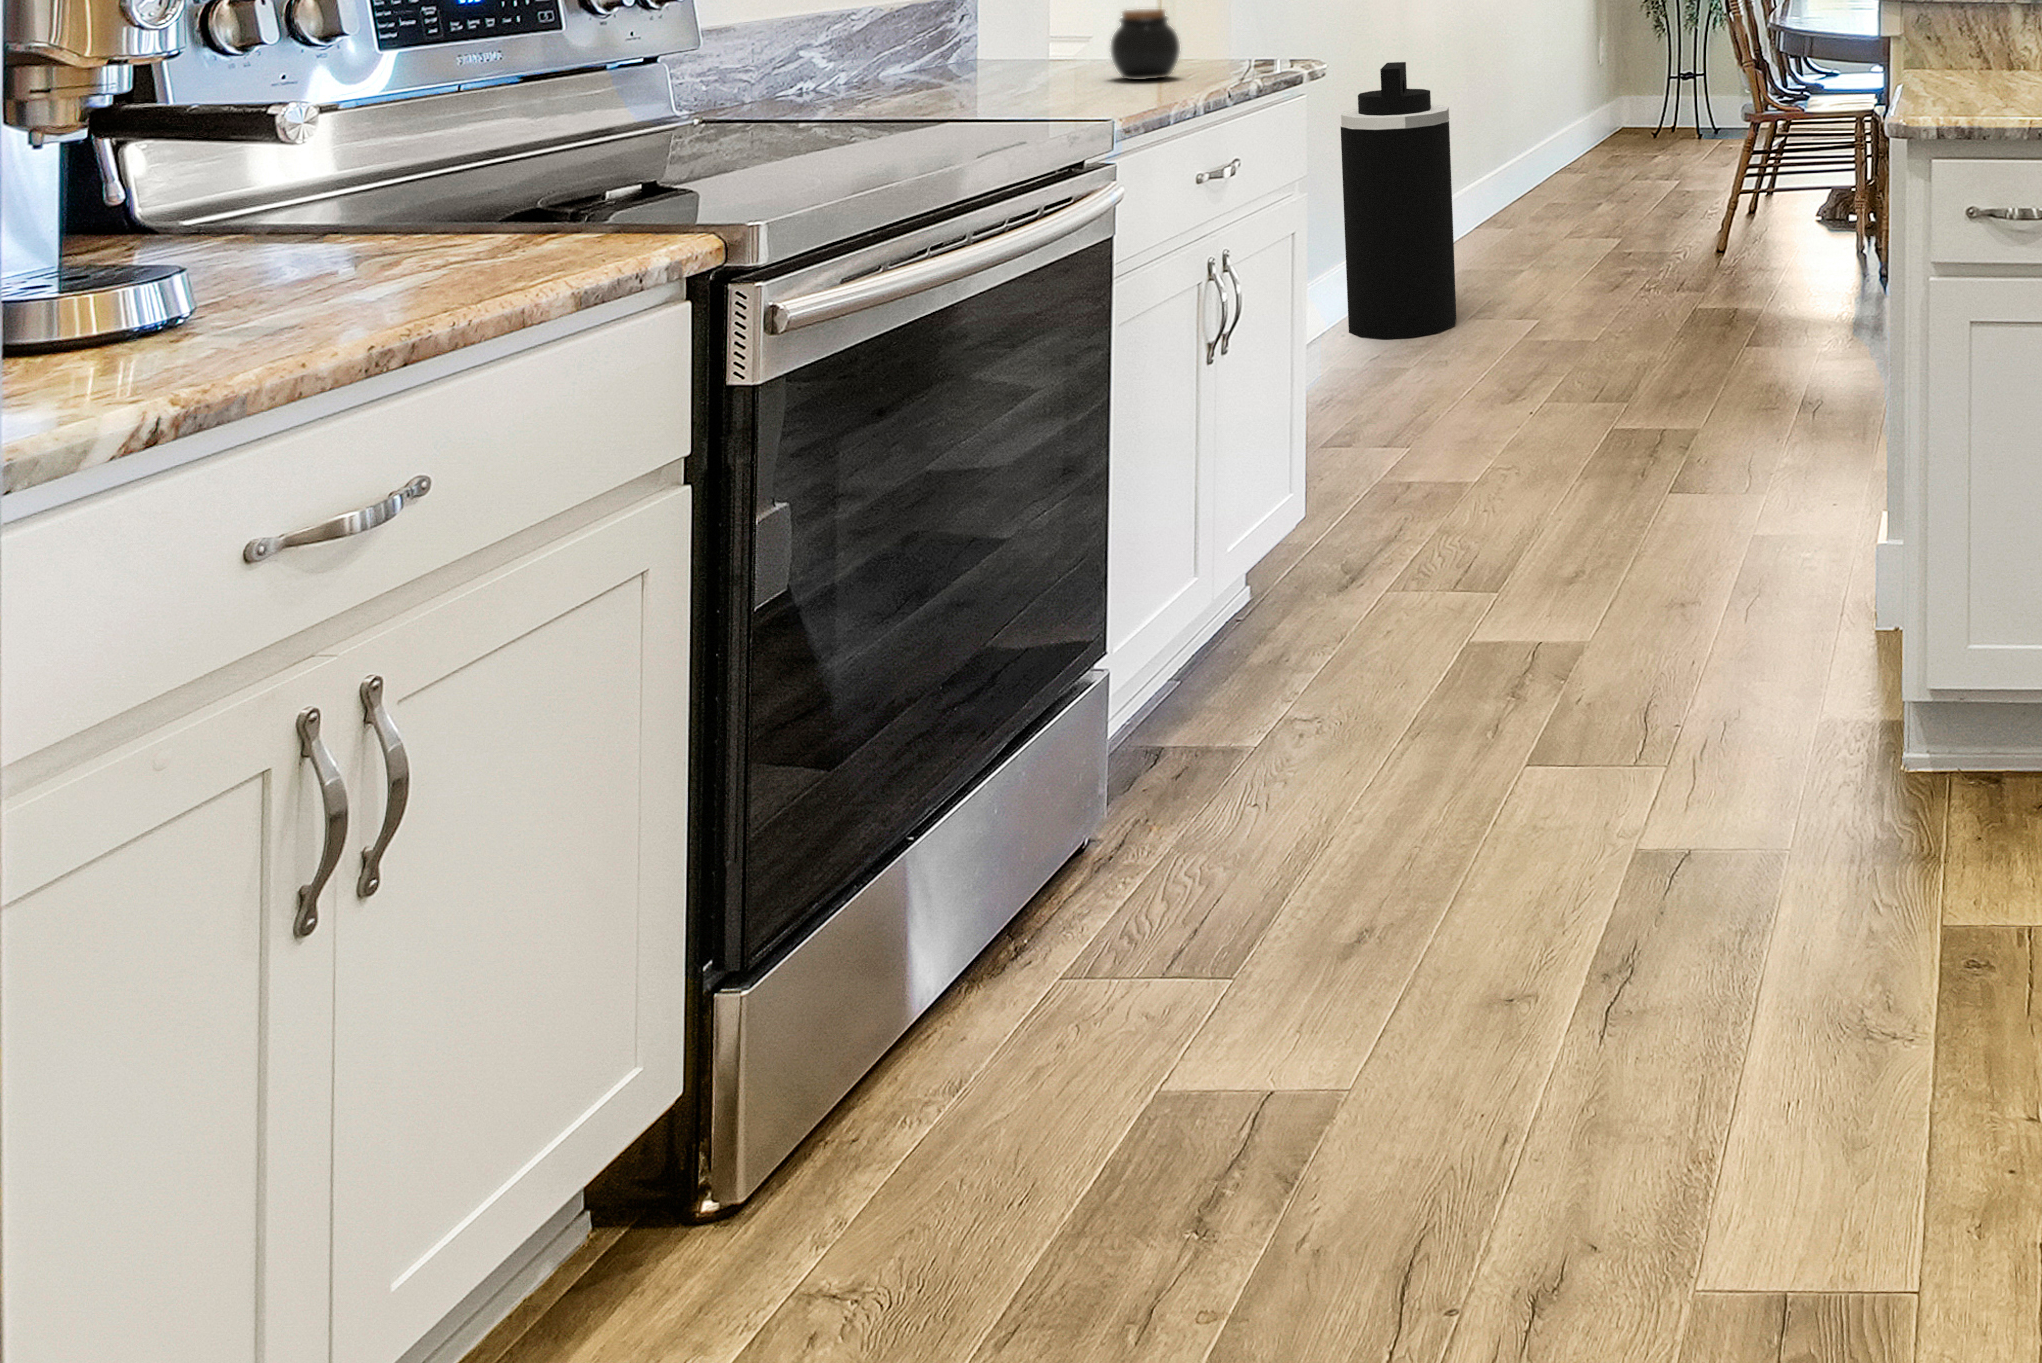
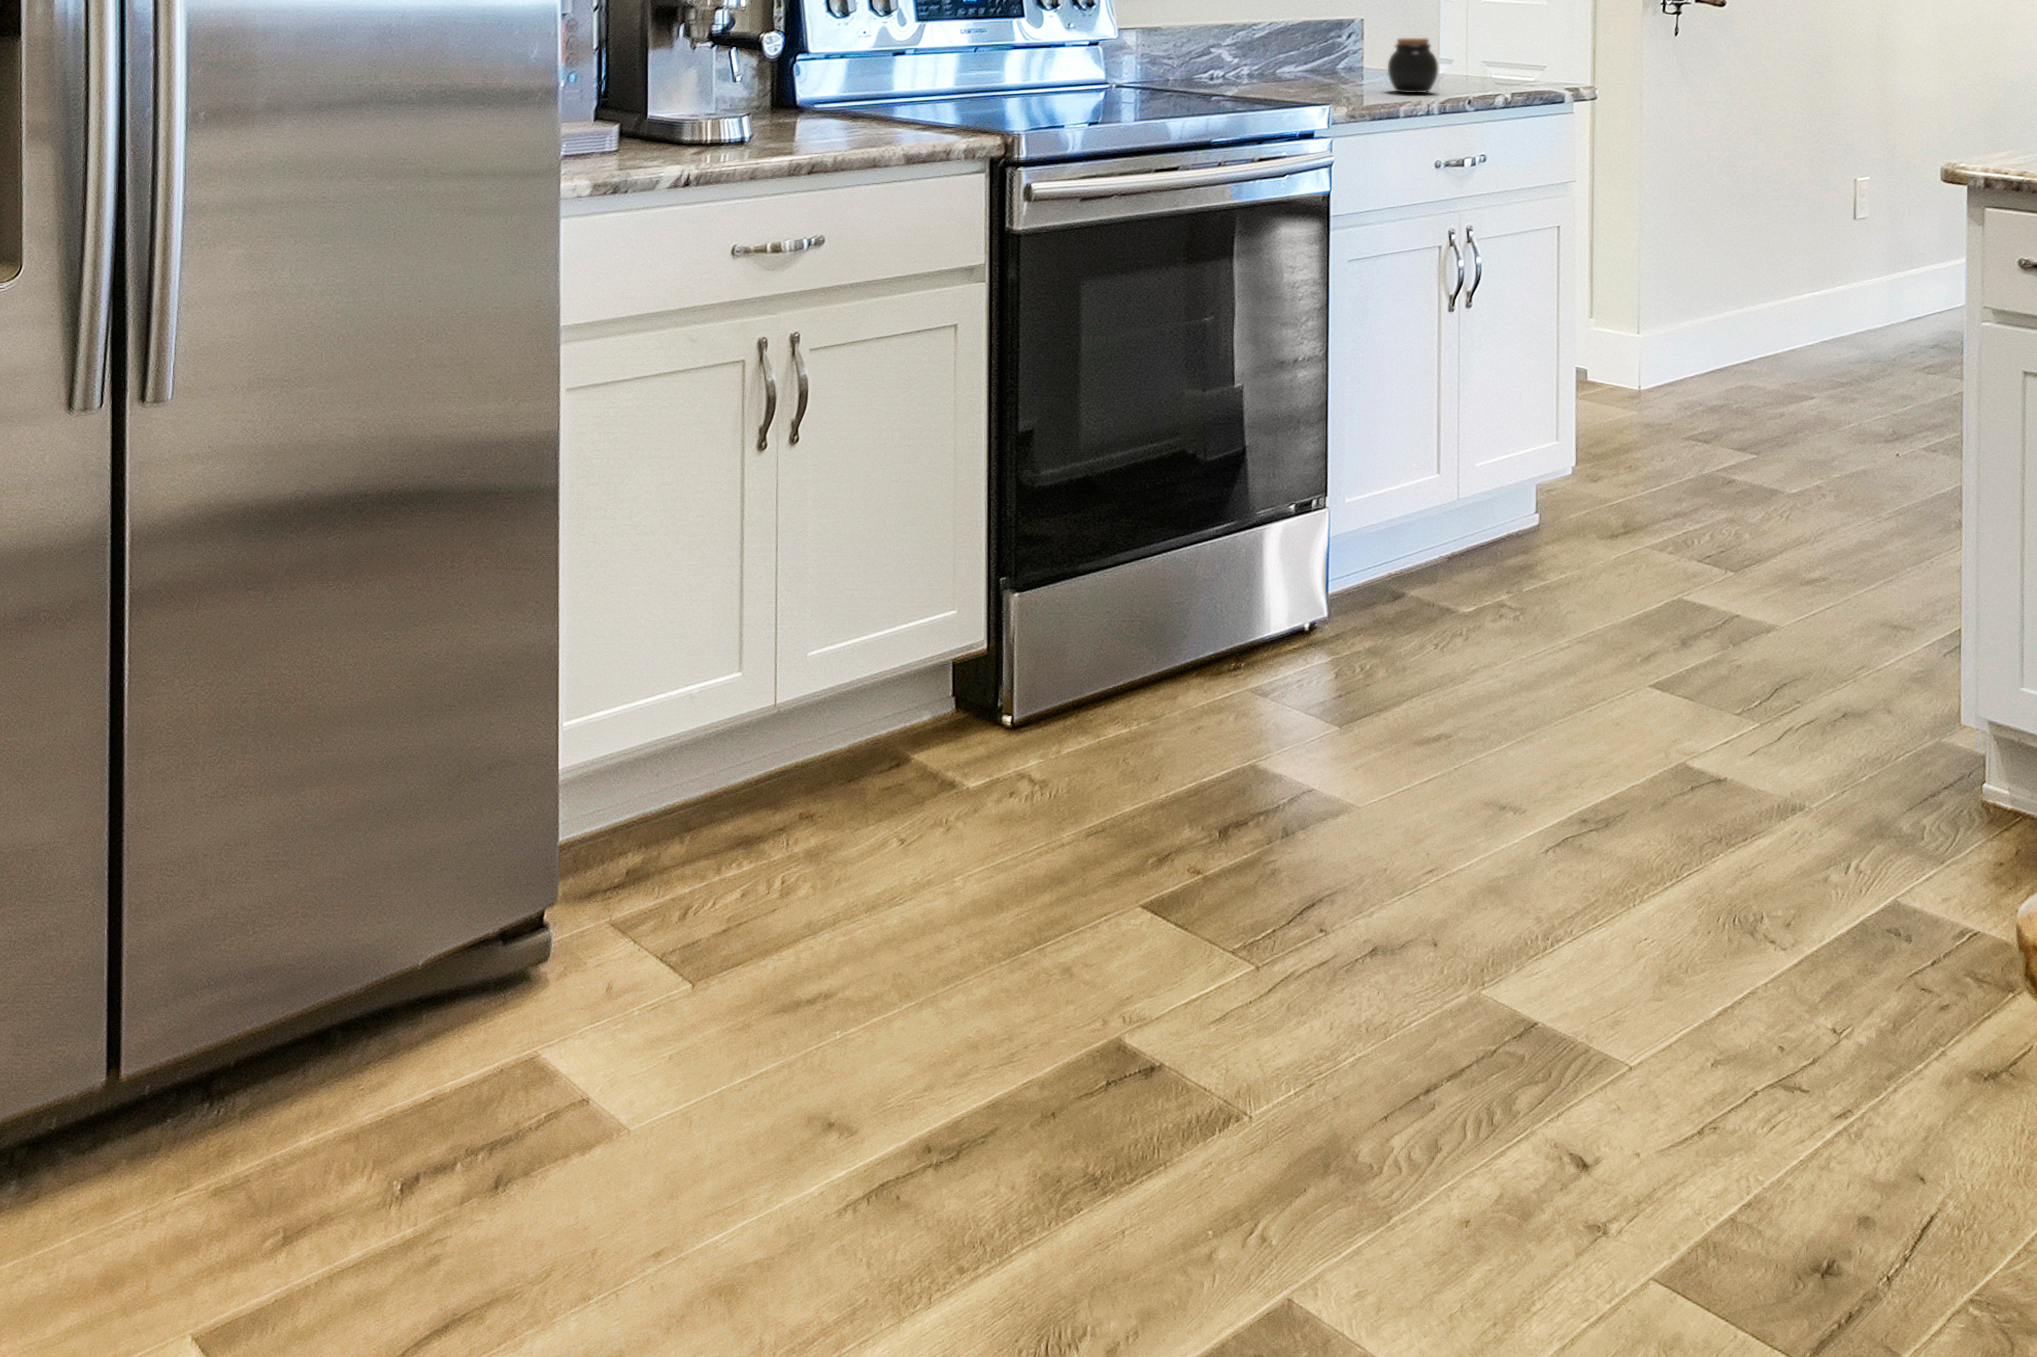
trash can: present [1341,62,1456,339] -> none [1745,119,1859,389]

